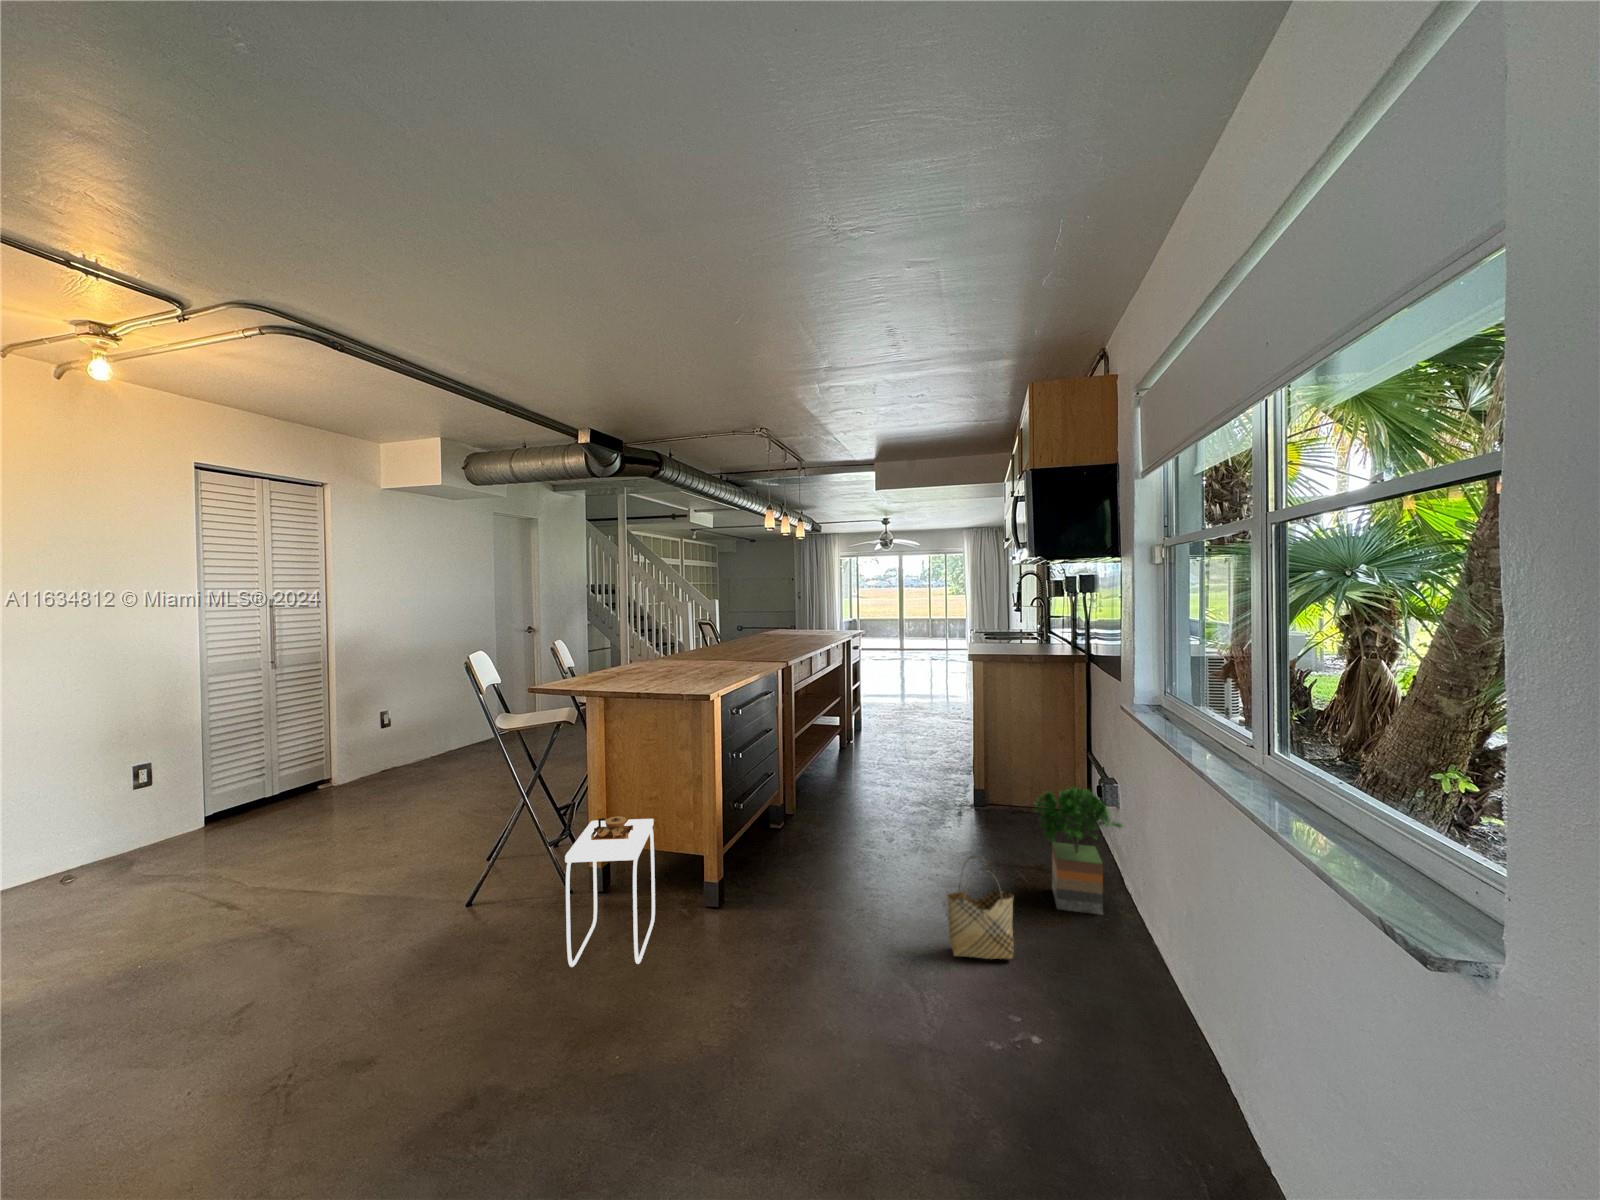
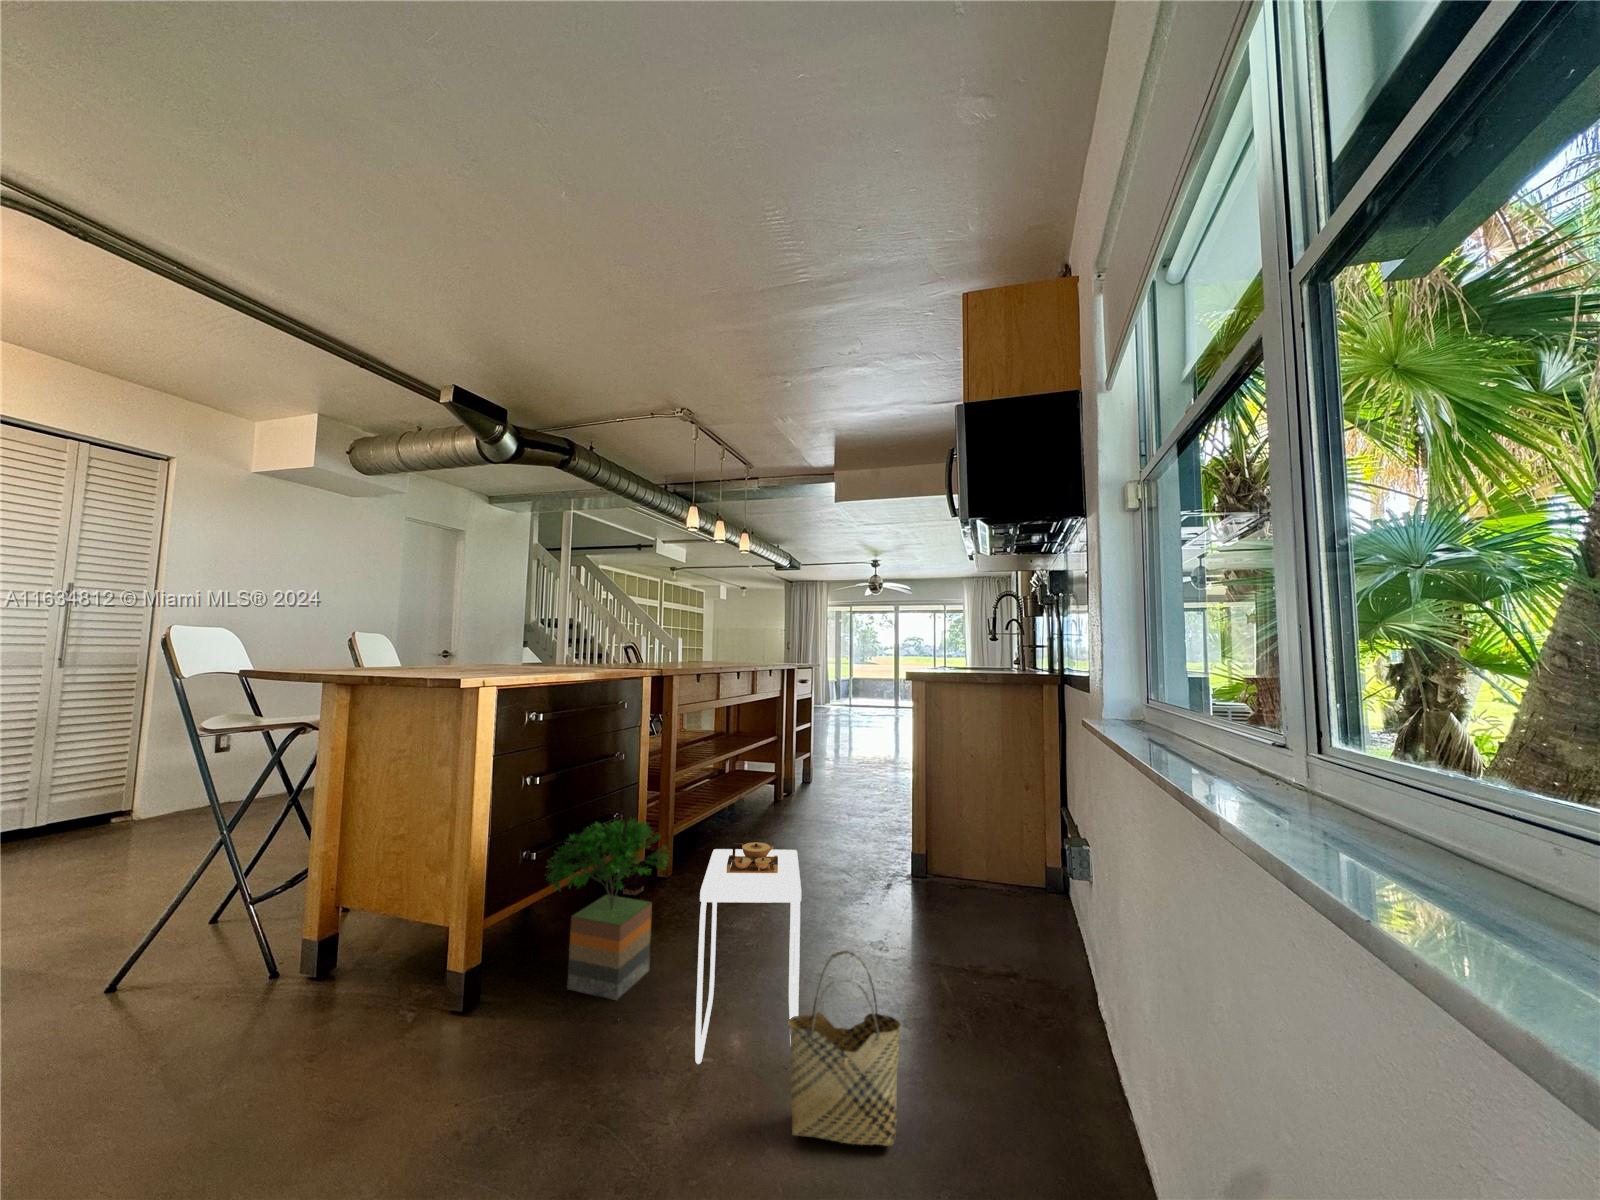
potted tree: present [1035,787,1123,915] -> present [547,818,668,1001]
side table: present [565,816,655,967] -> present [695,842,801,1064]

